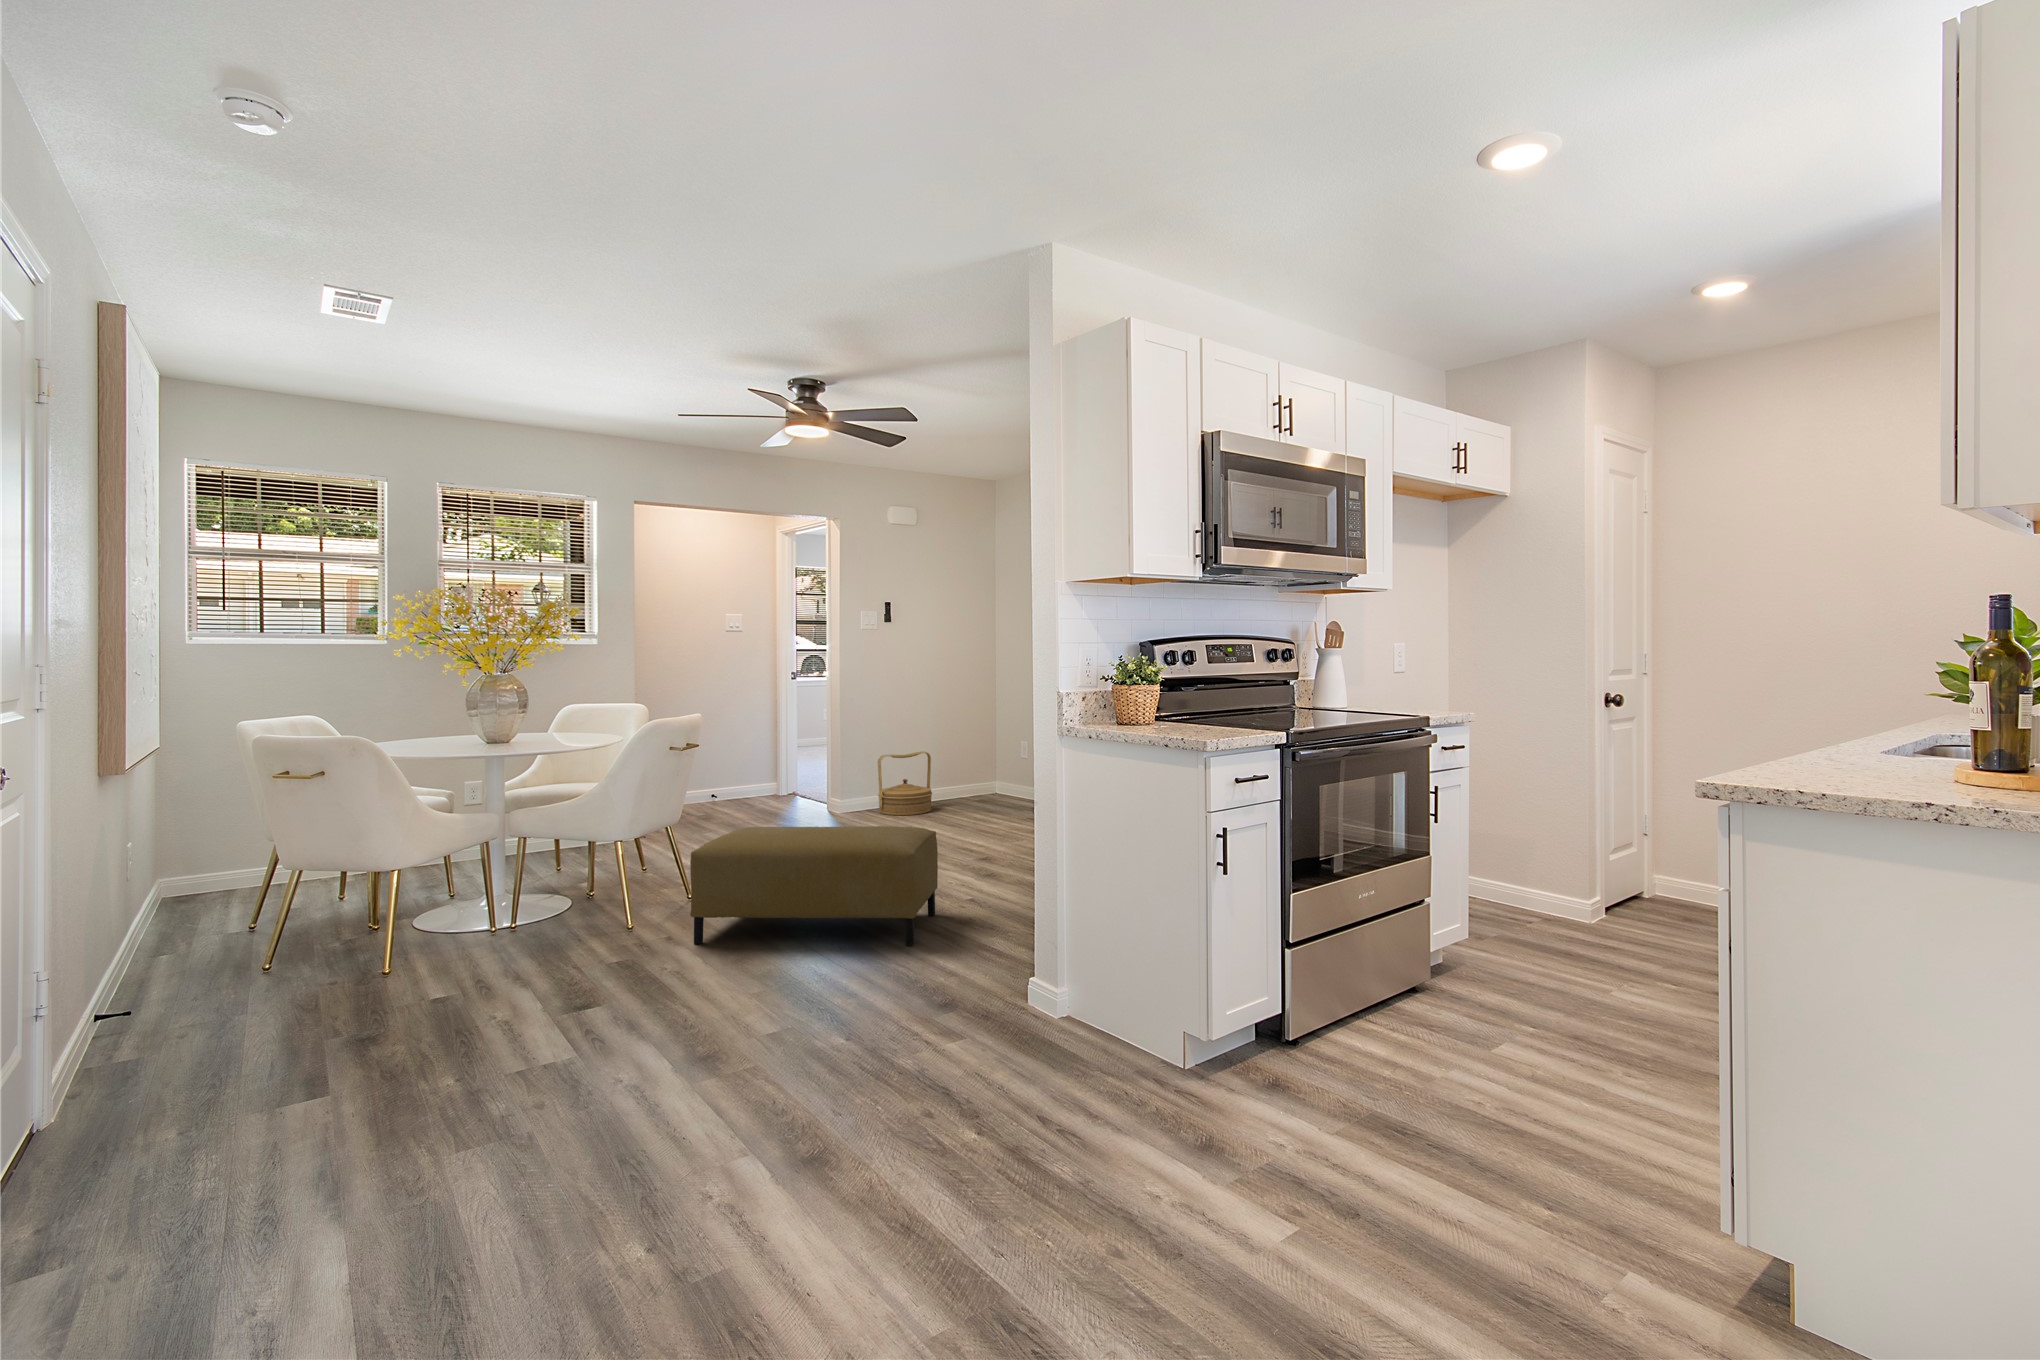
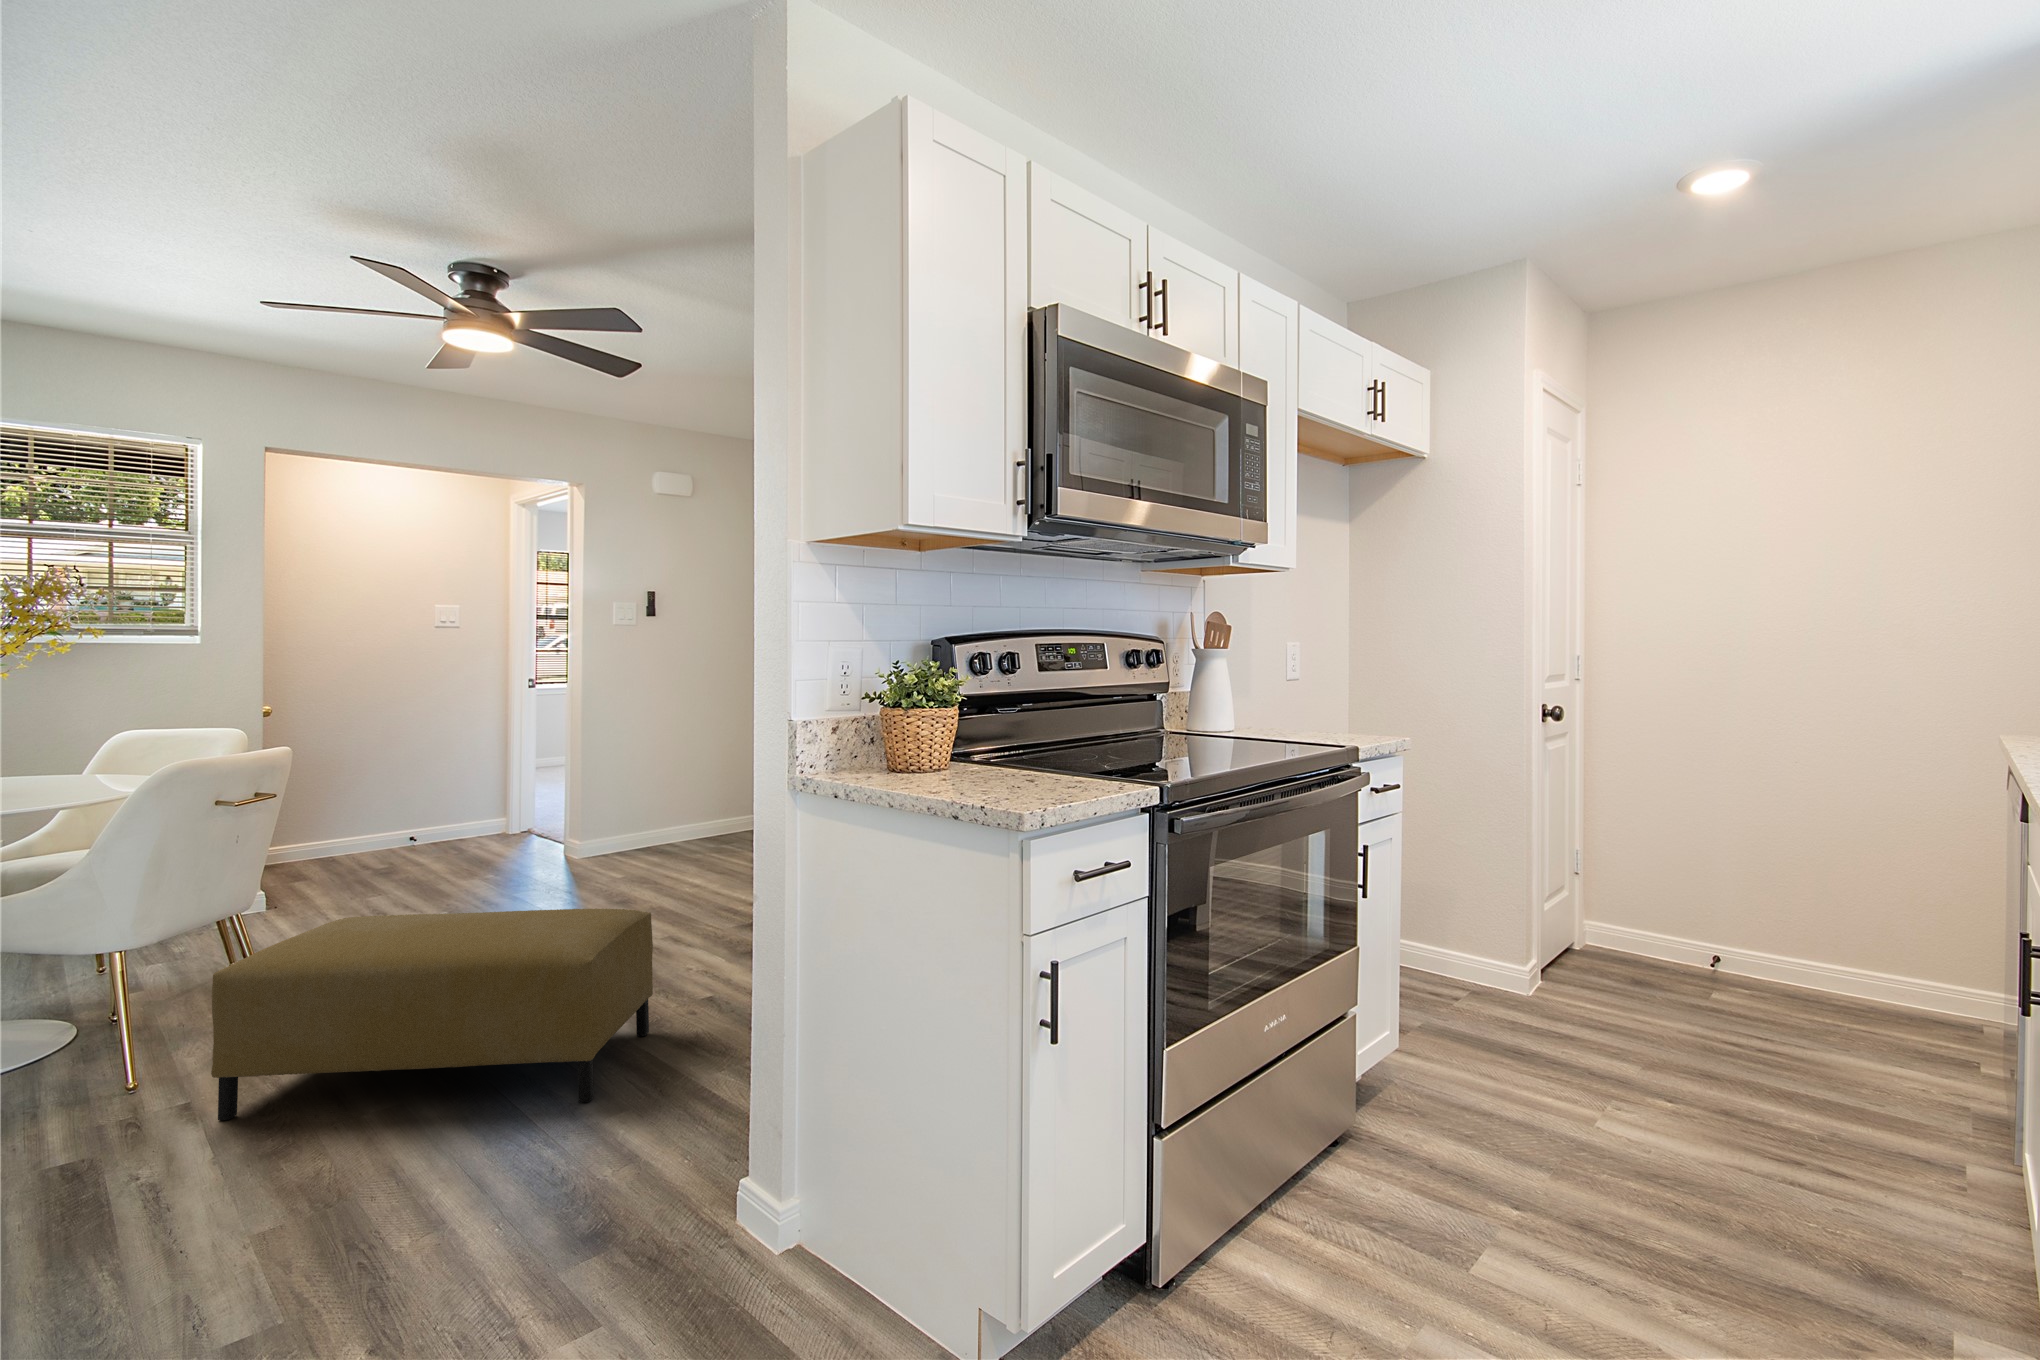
woven basket: present [878,751,932,815] -> none [632,778,707,861]

